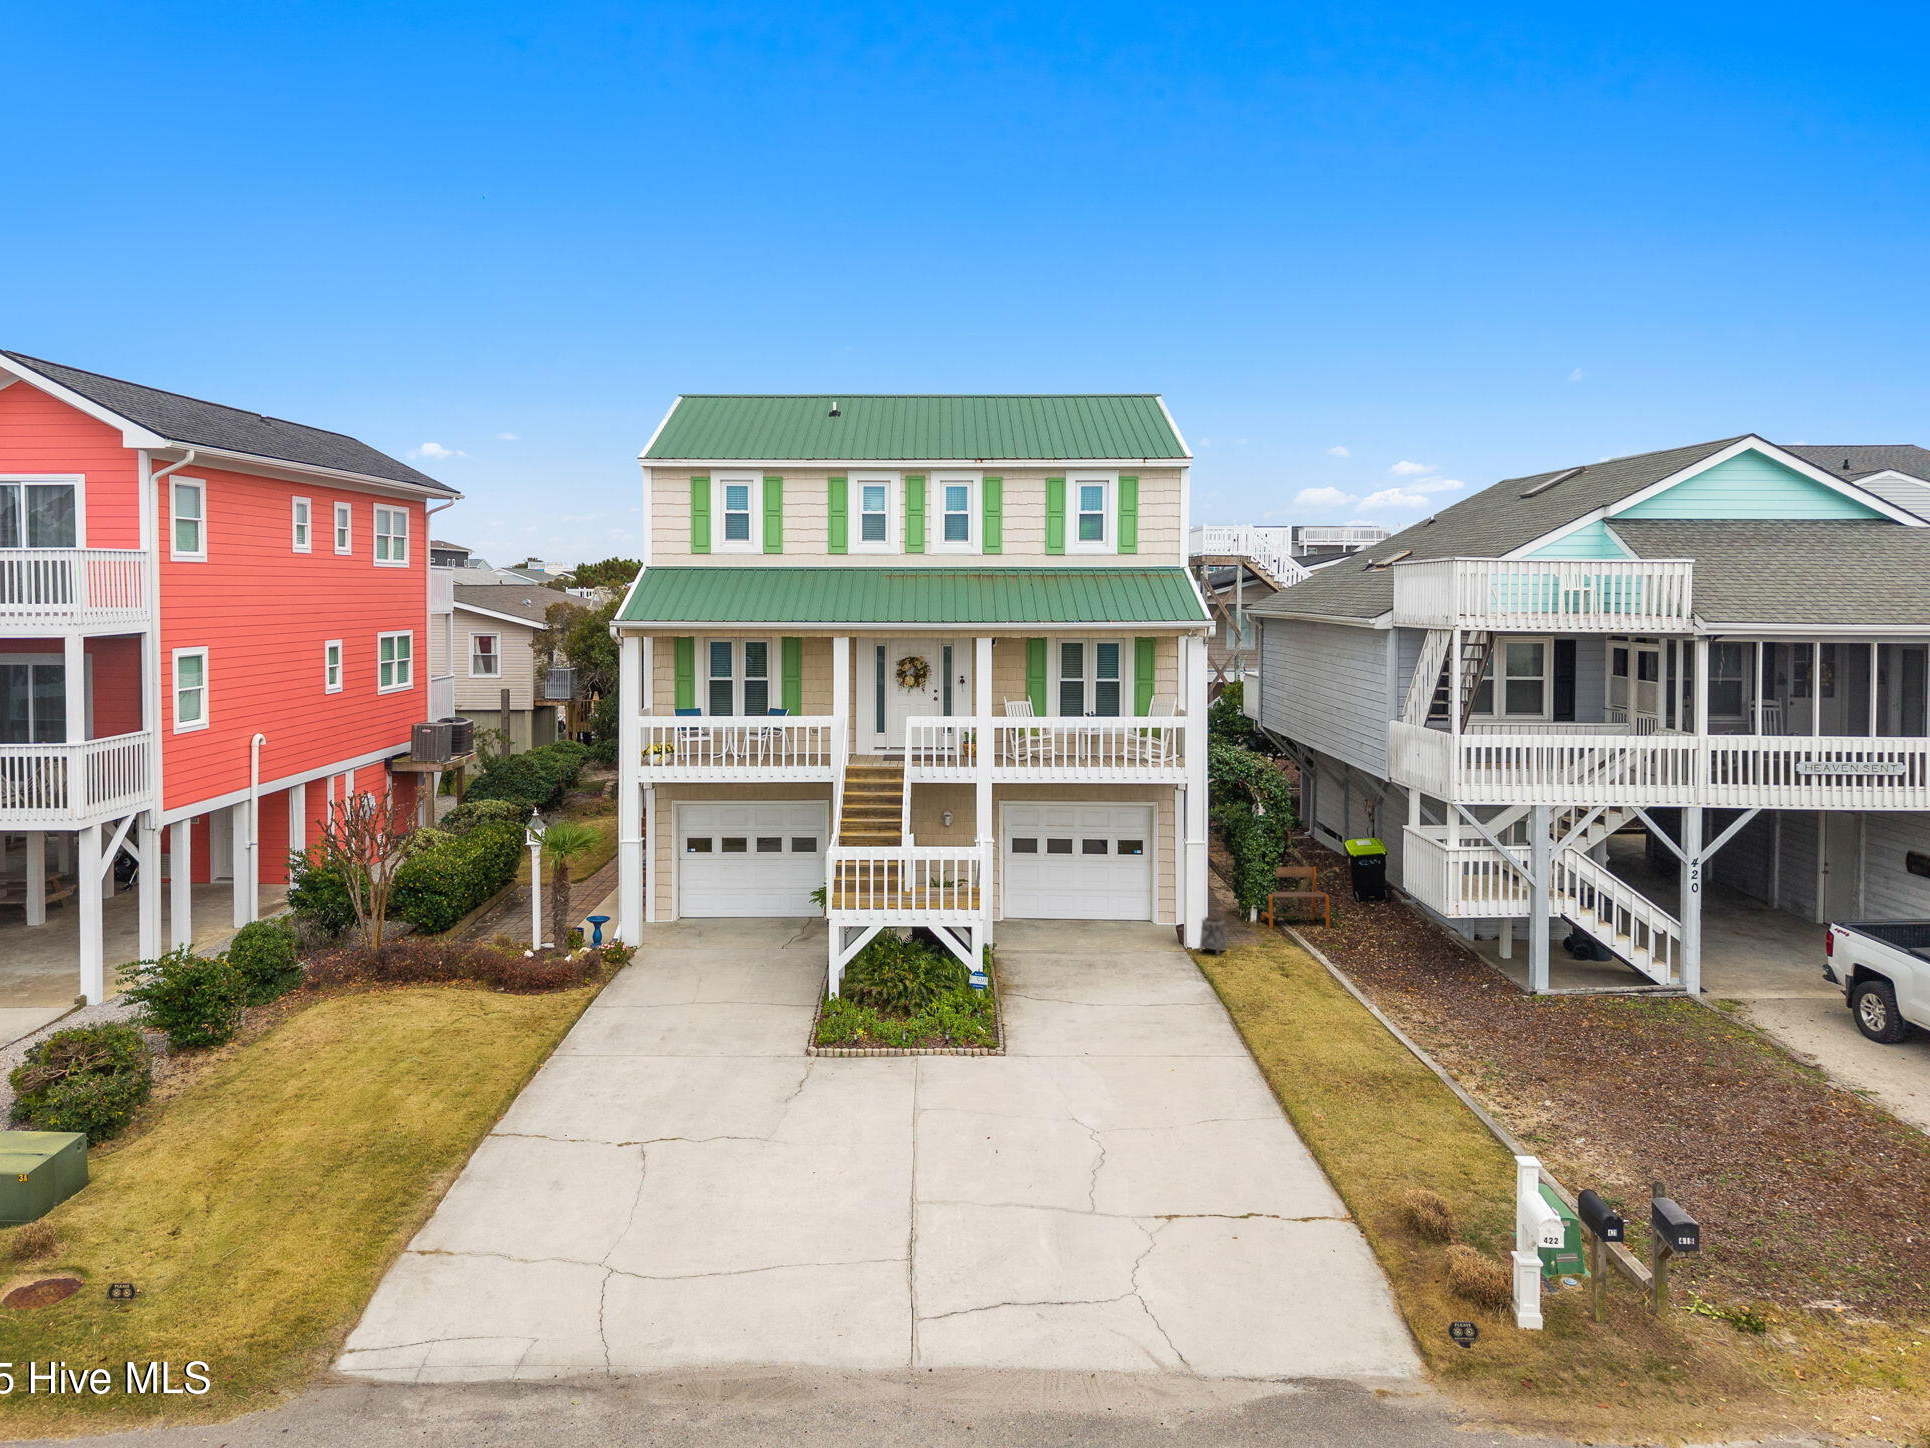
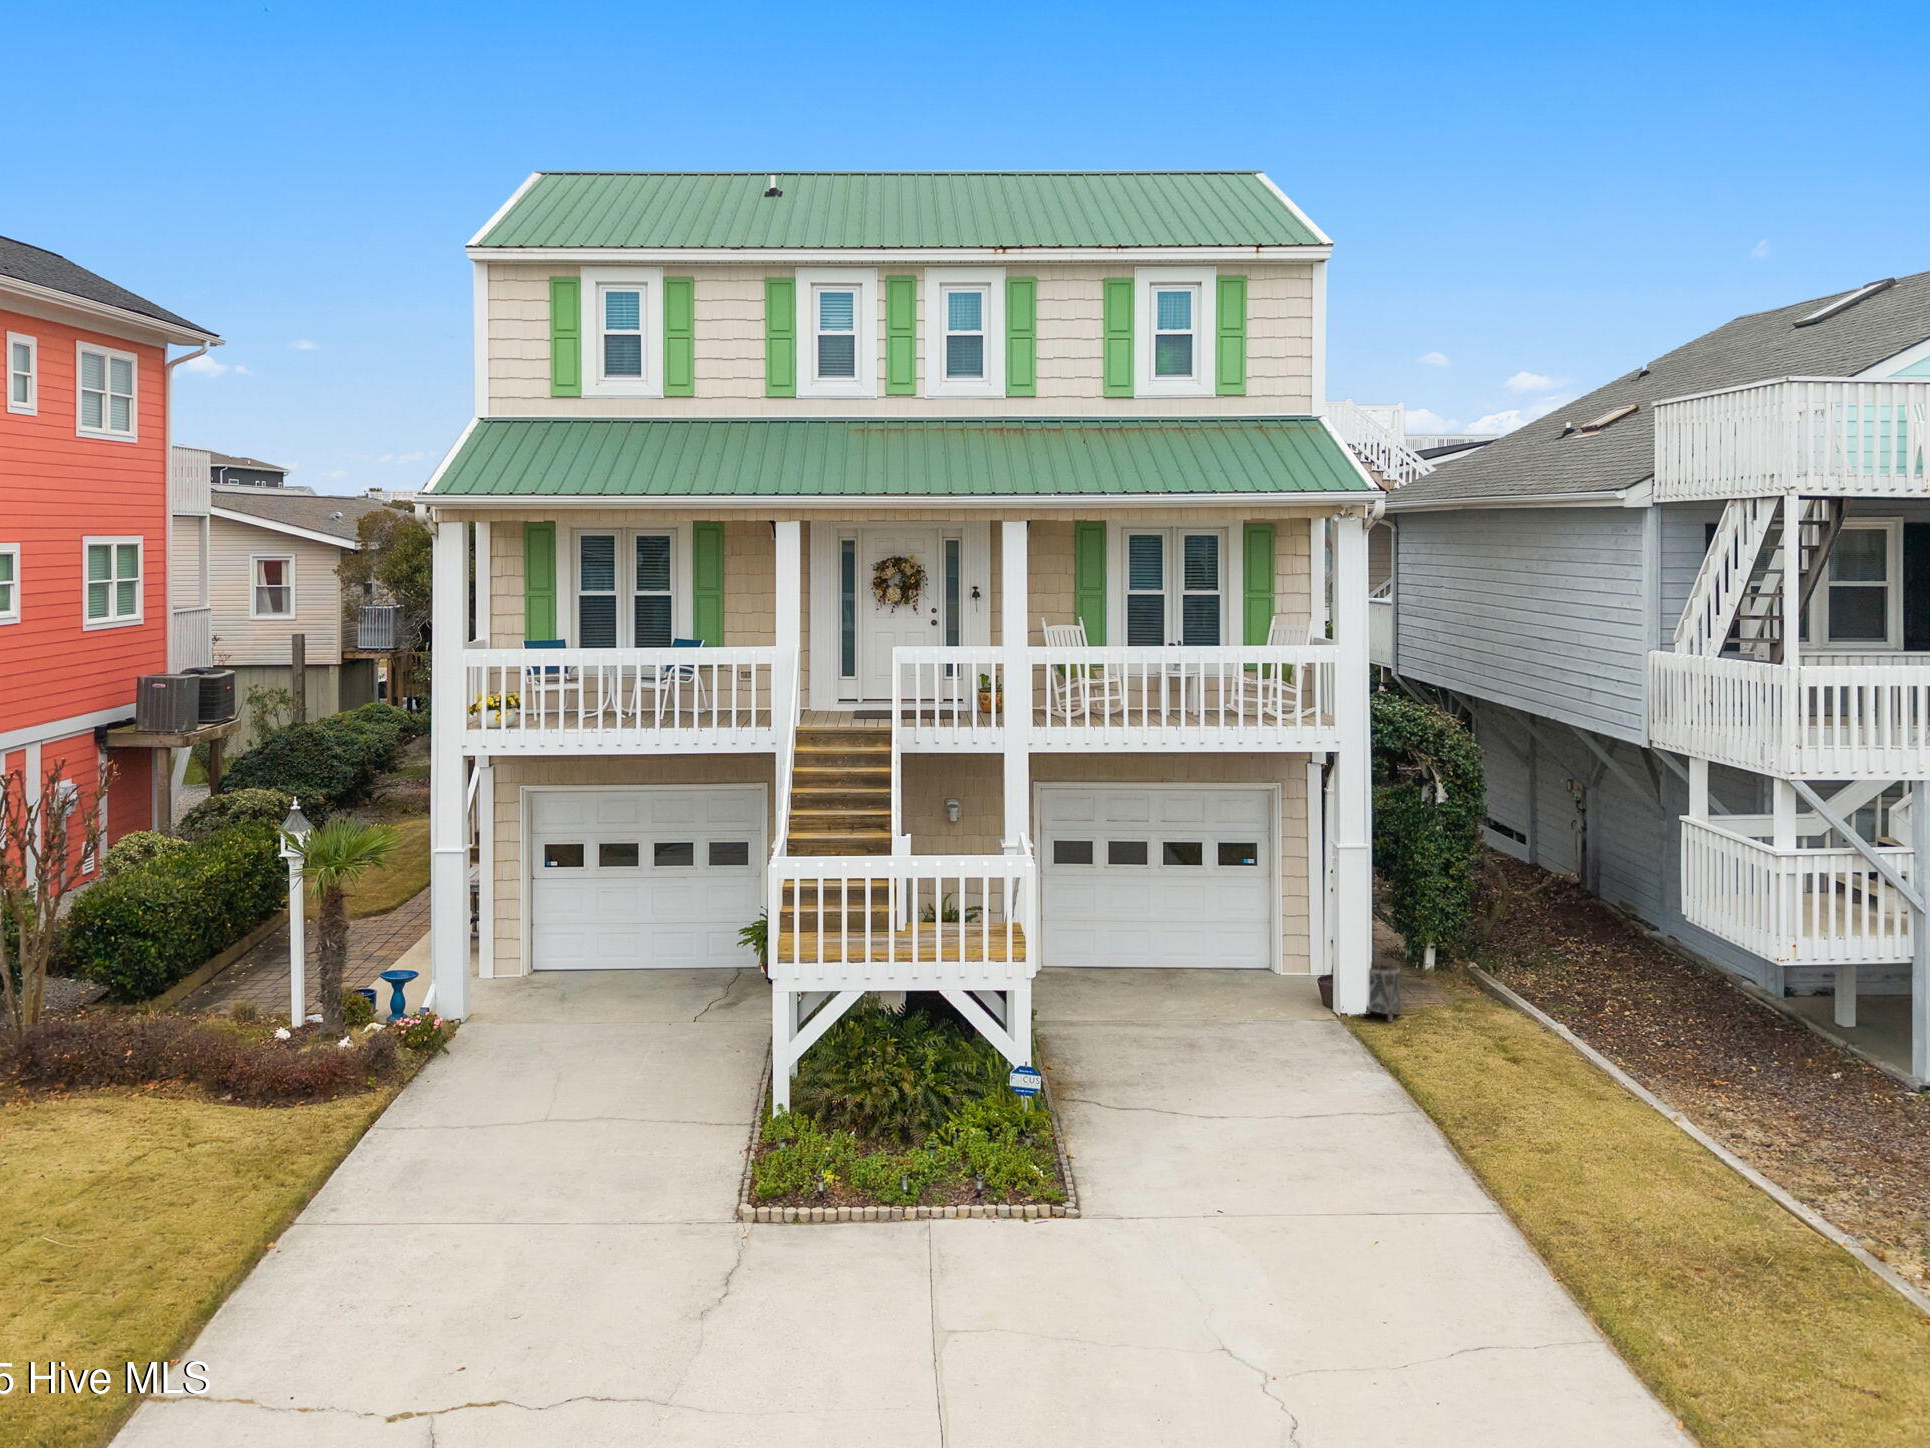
bench: present [1261,867,1330,929] -> none [1436,880,1548,976]

